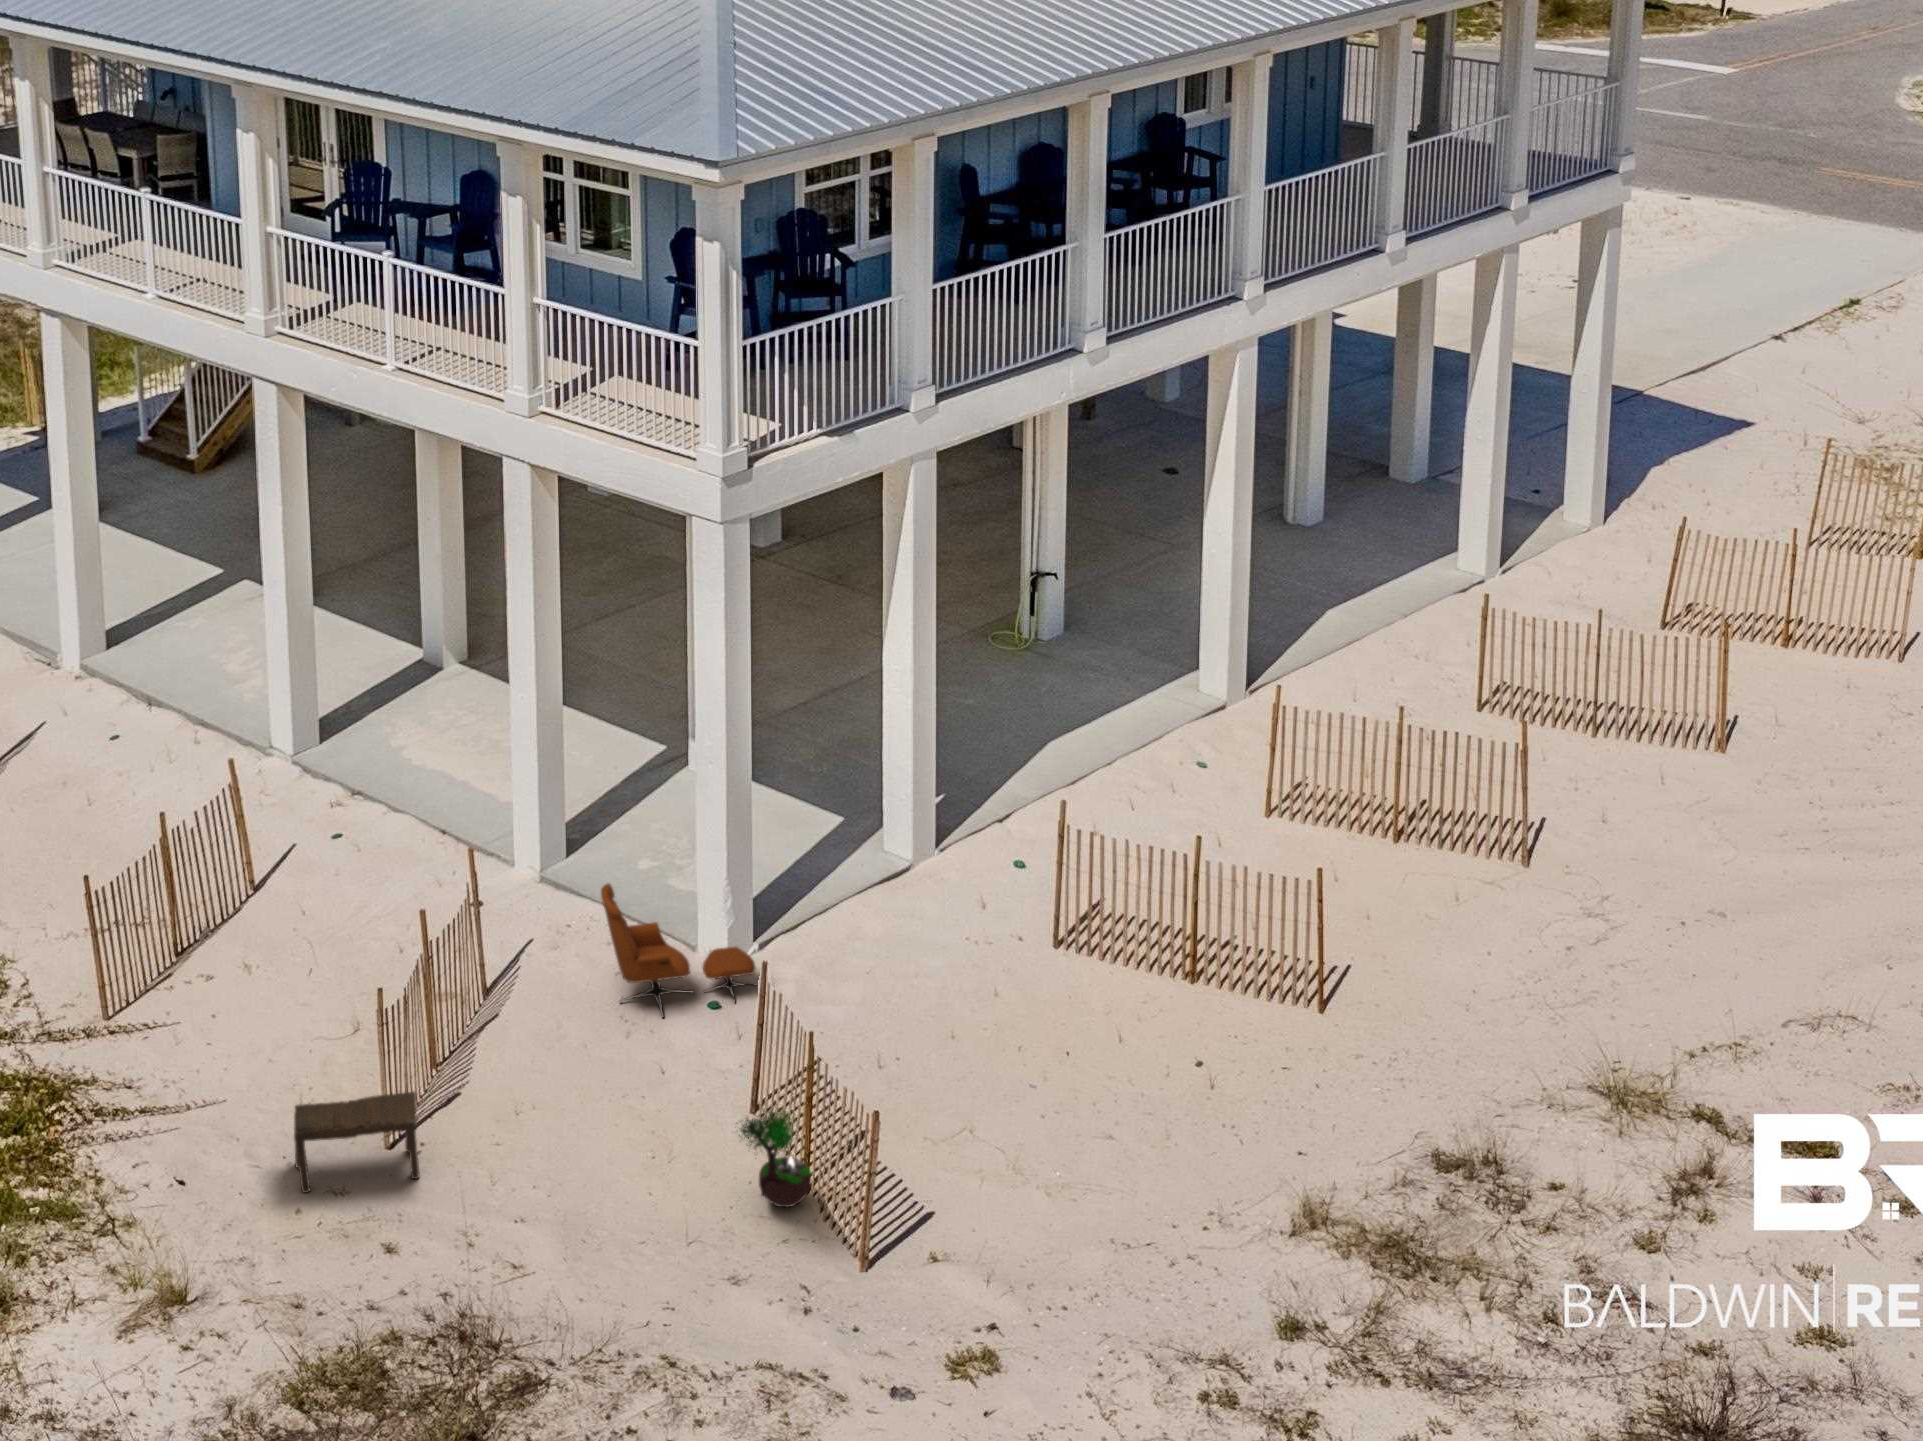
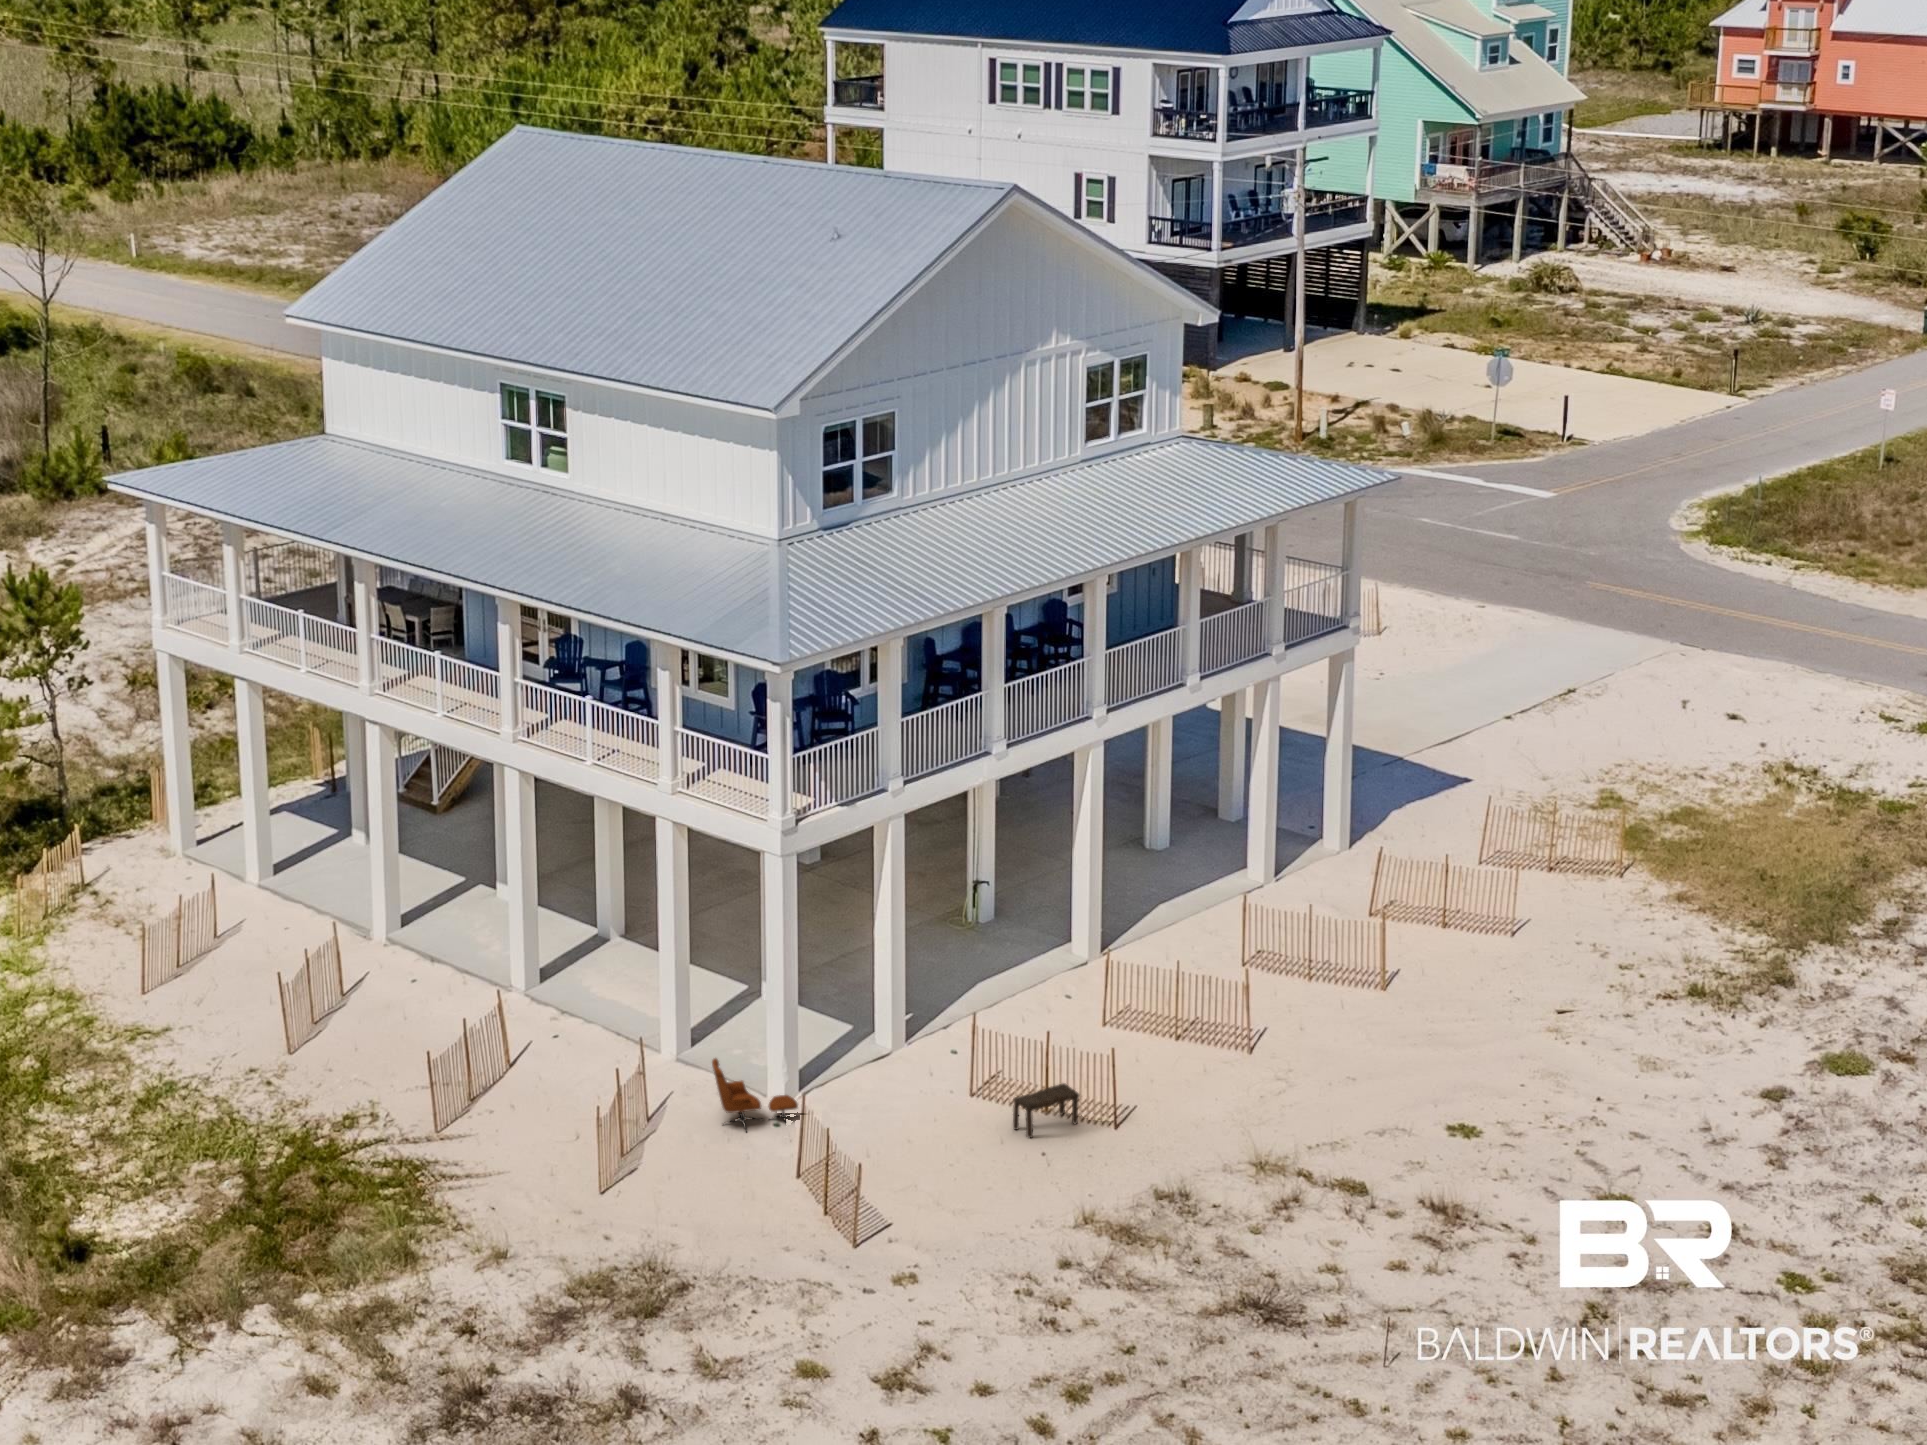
bench: present [294,1091,419,1193] -> present [1013,1083,1079,1138]
potted tree: present [737,1108,811,1207] -> none [782,1160,825,1219]

